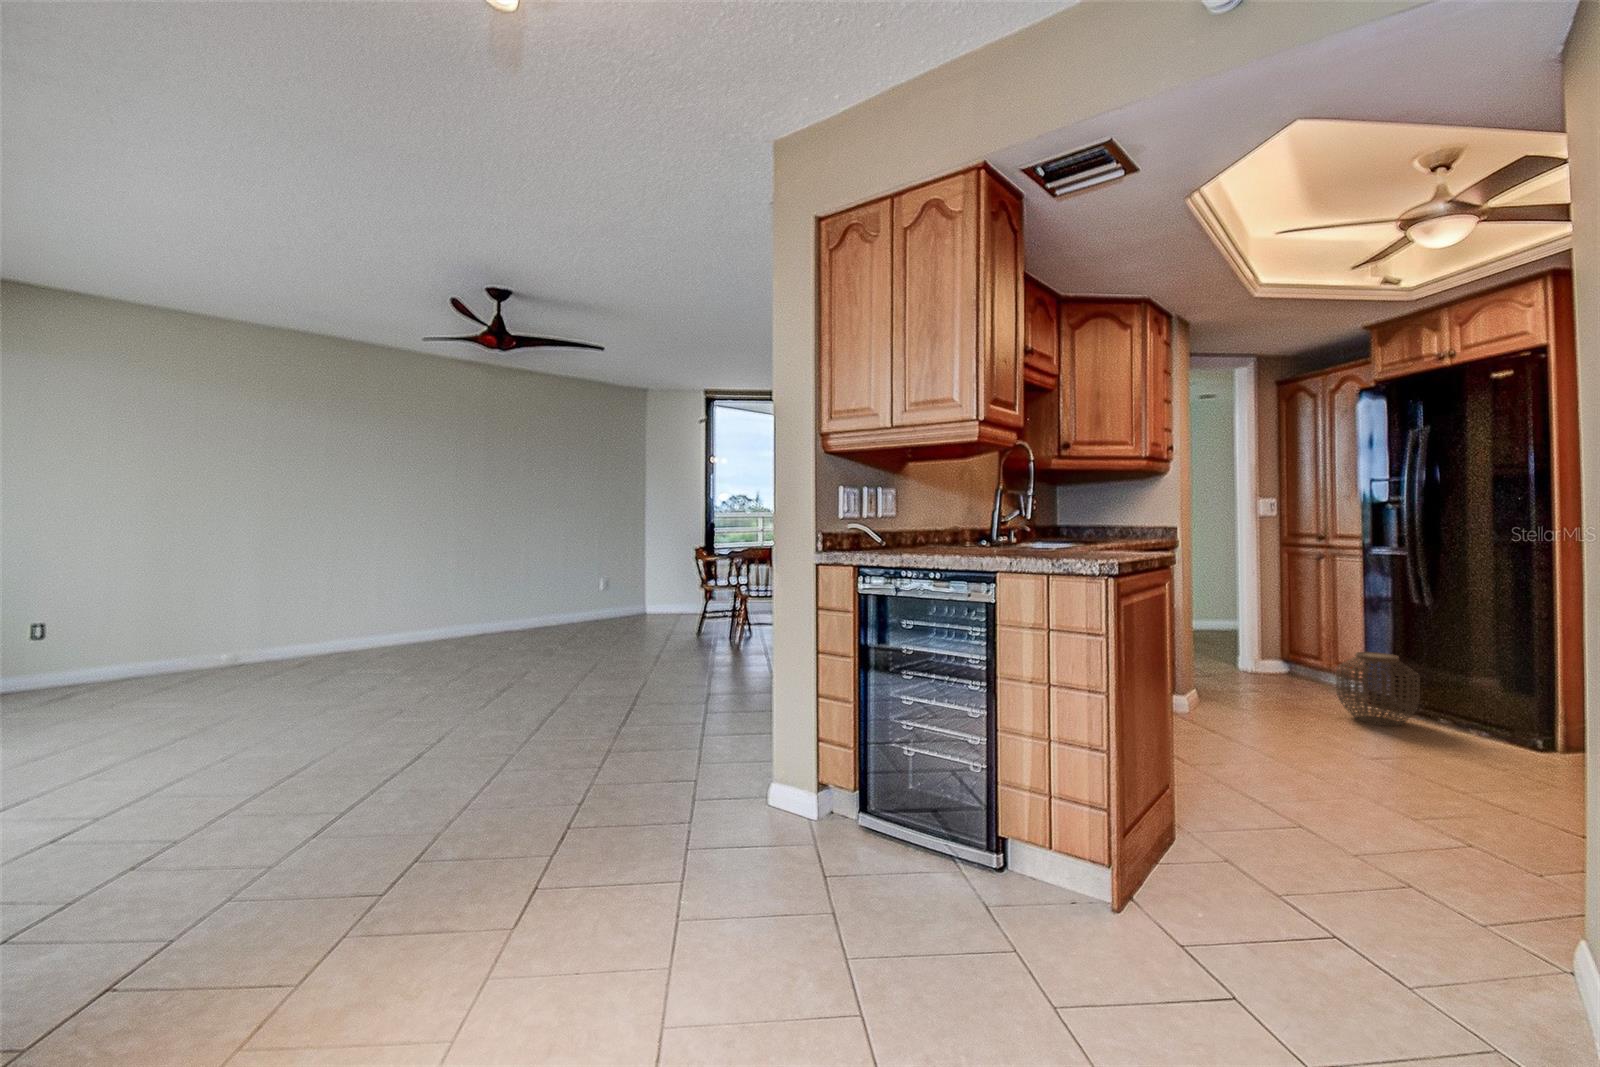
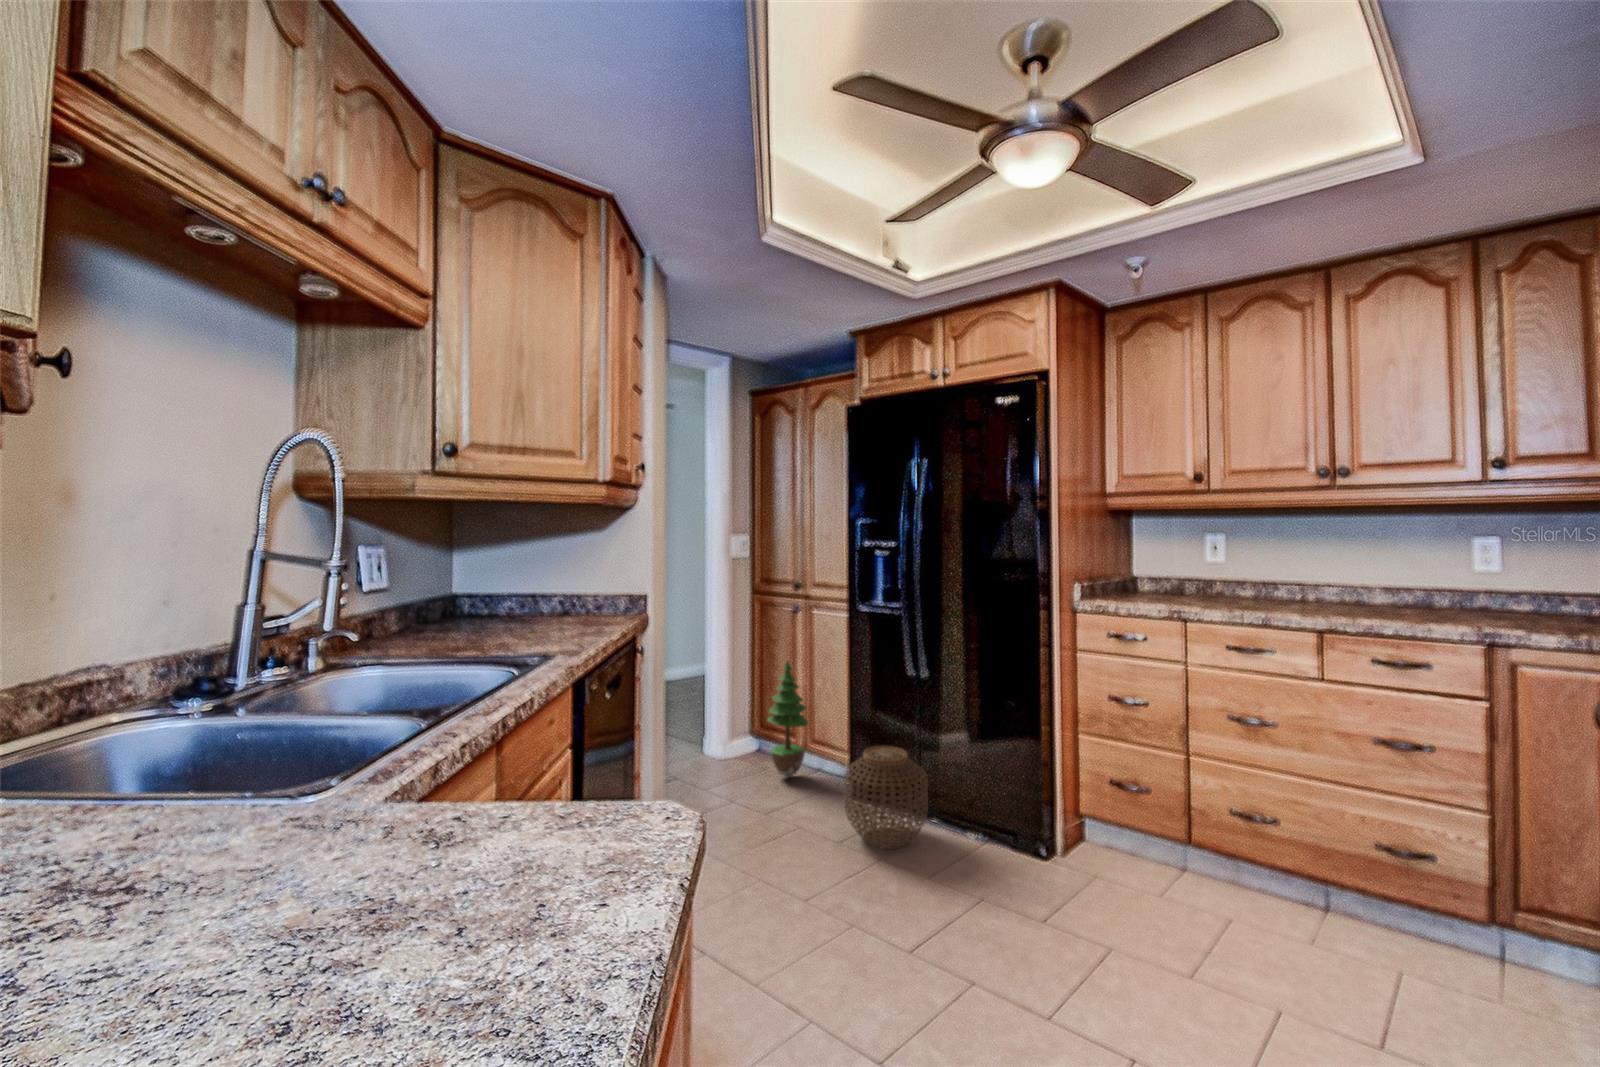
potted tree: none [1285,594,1327,687] -> present [767,661,808,777]

